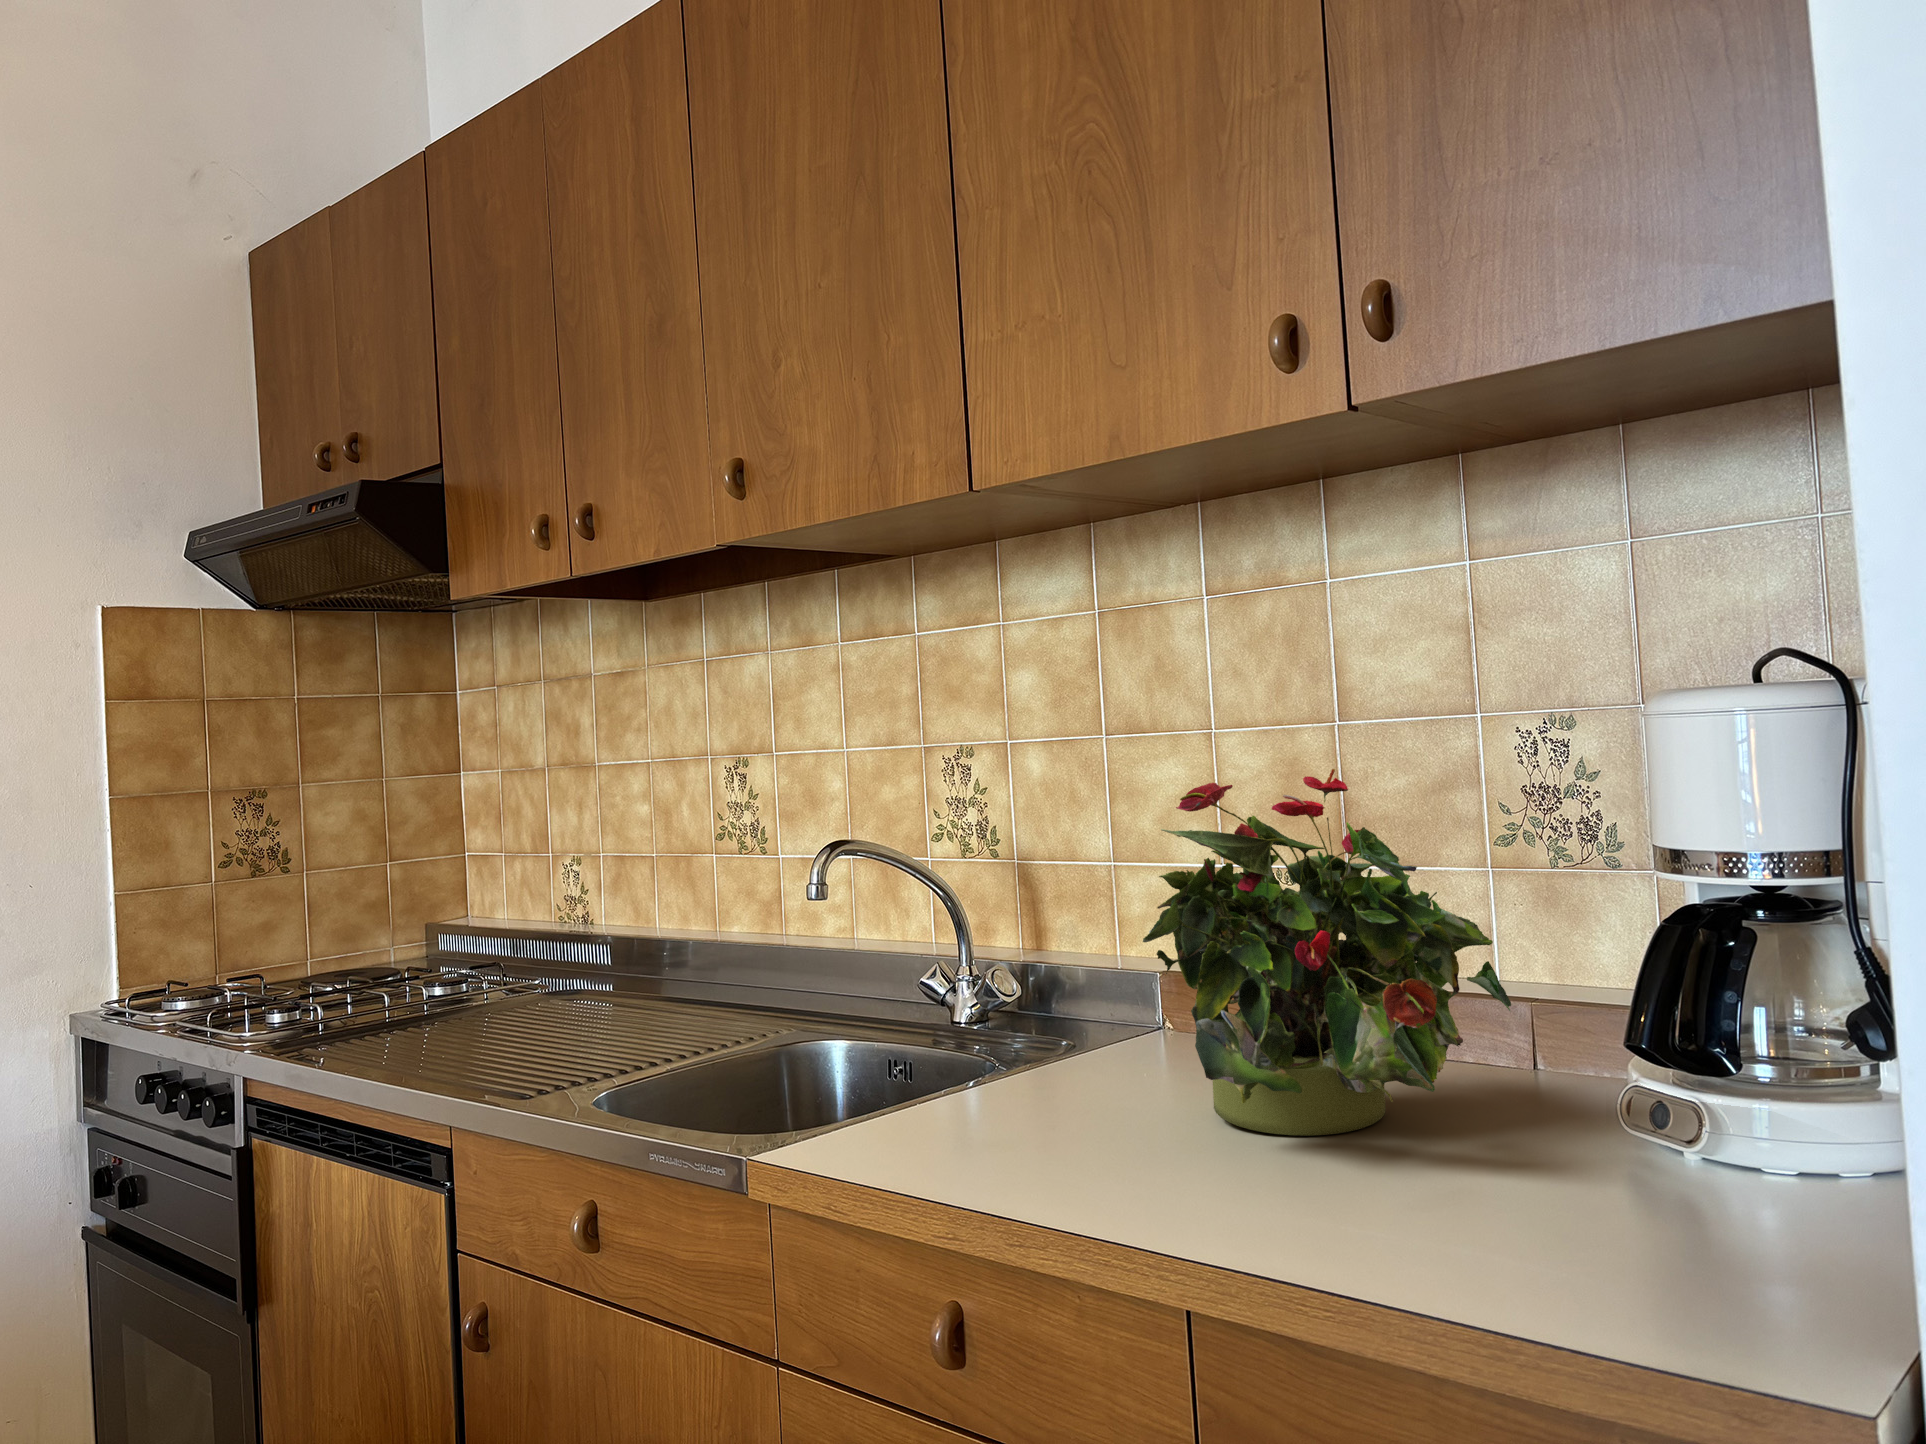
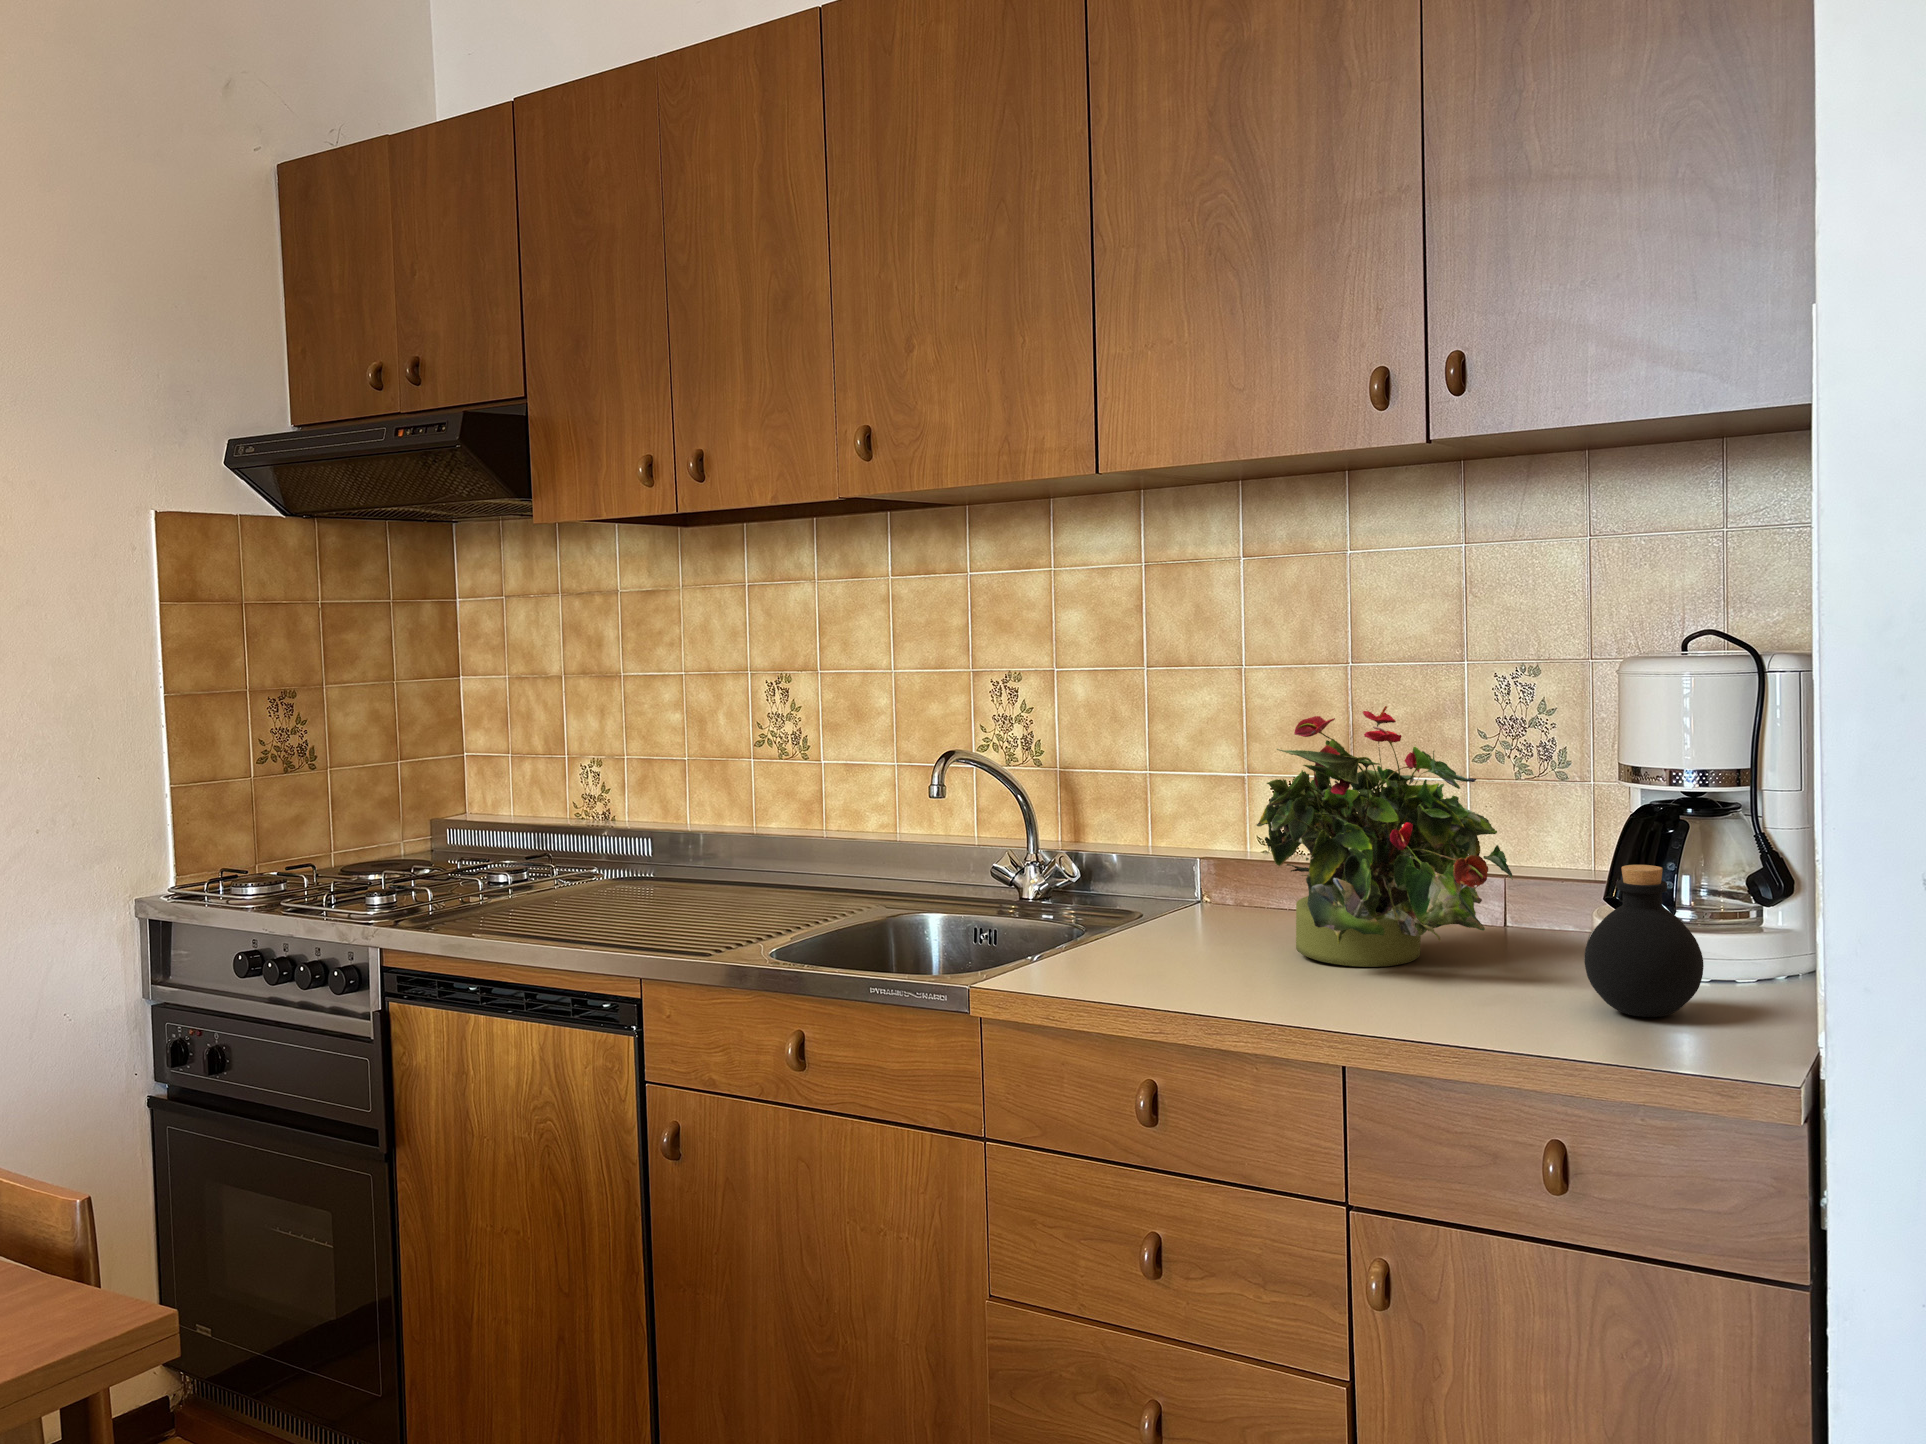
bottle: none [1556,998,1747,1246] -> present [1584,865,1704,1017]

